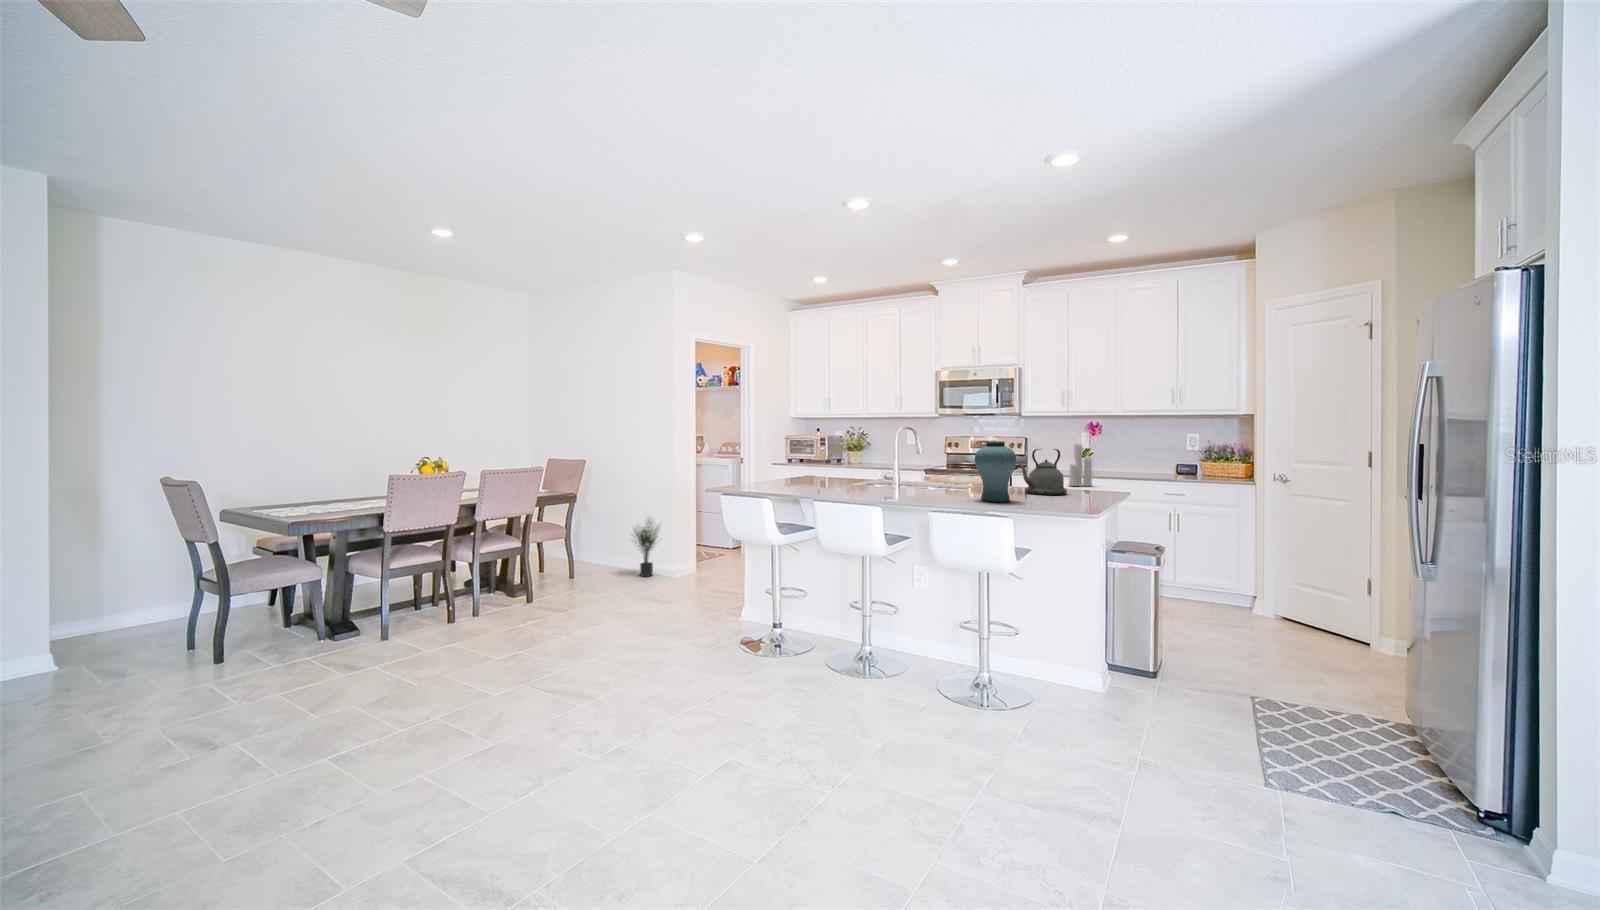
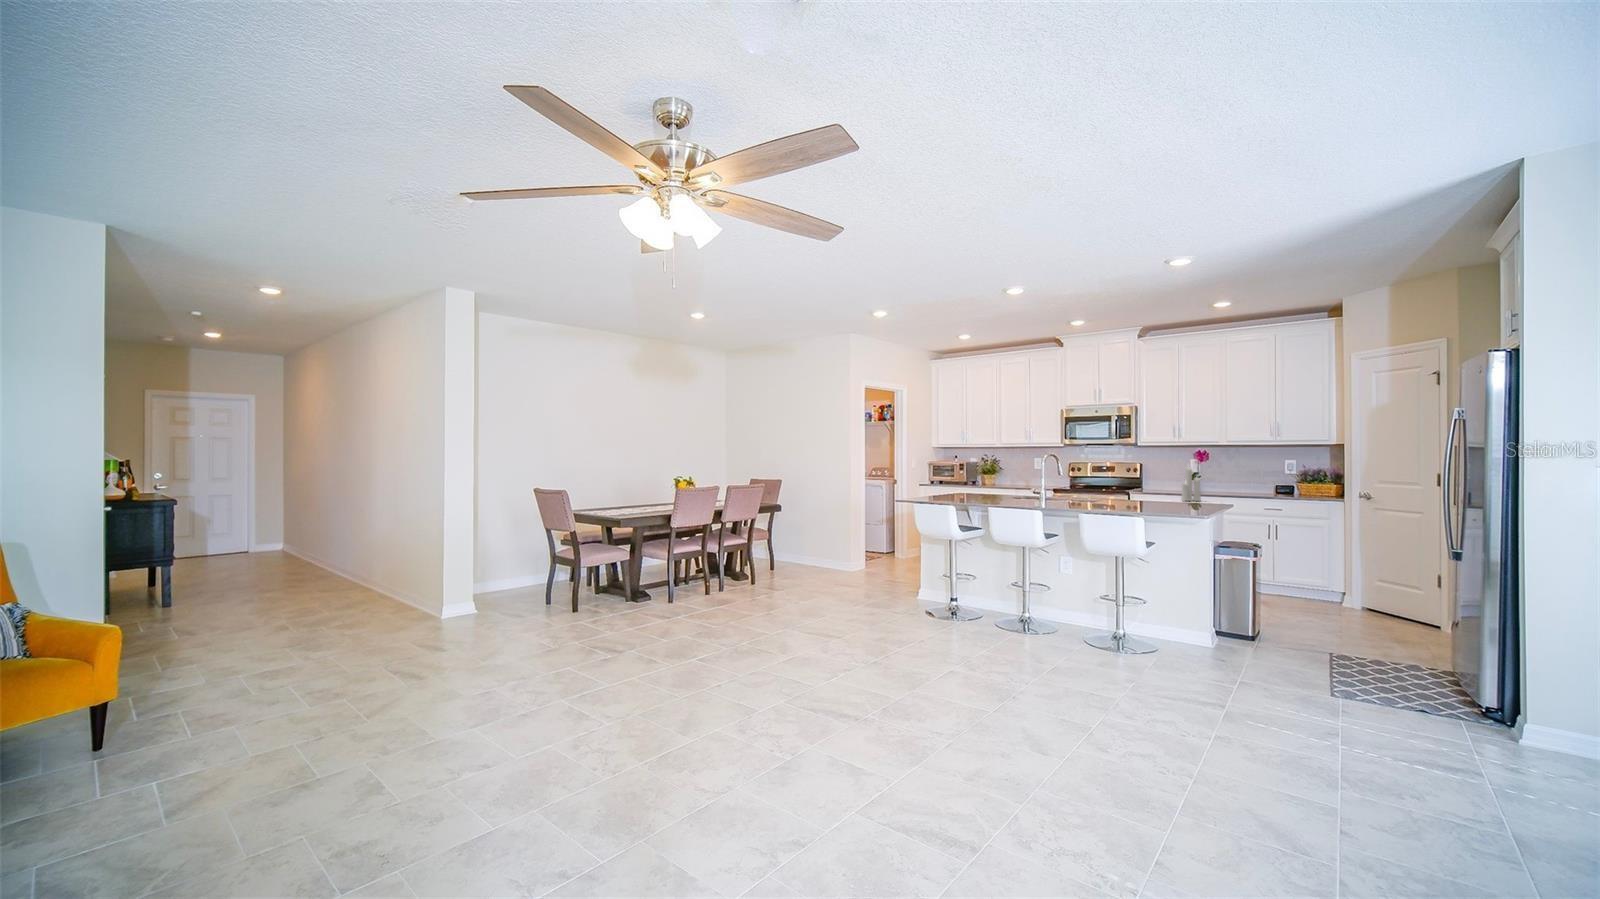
vase: present [975,441,1016,502] -> none [1108,465,1140,509]
kettle: present [1019,449,1067,495] -> none [1141,471,1180,506]
potted plant: present [634,519,659,577] -> none [812,523,842,572]

